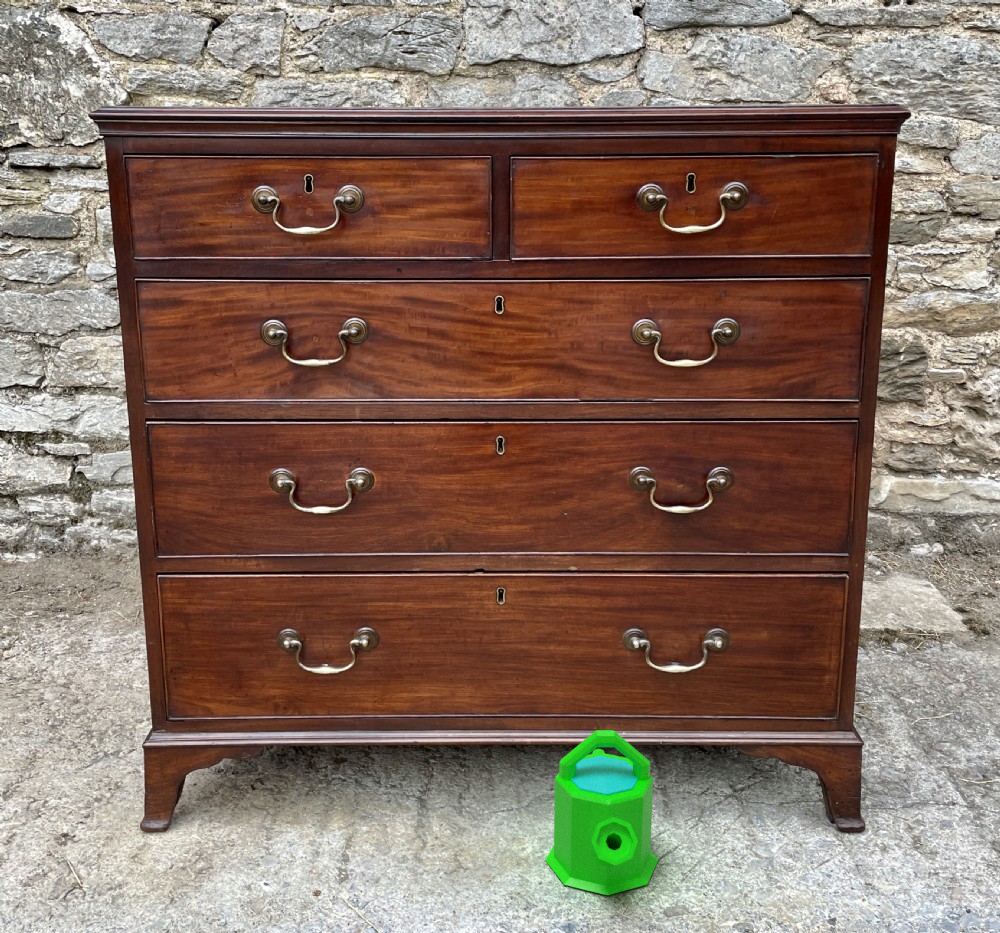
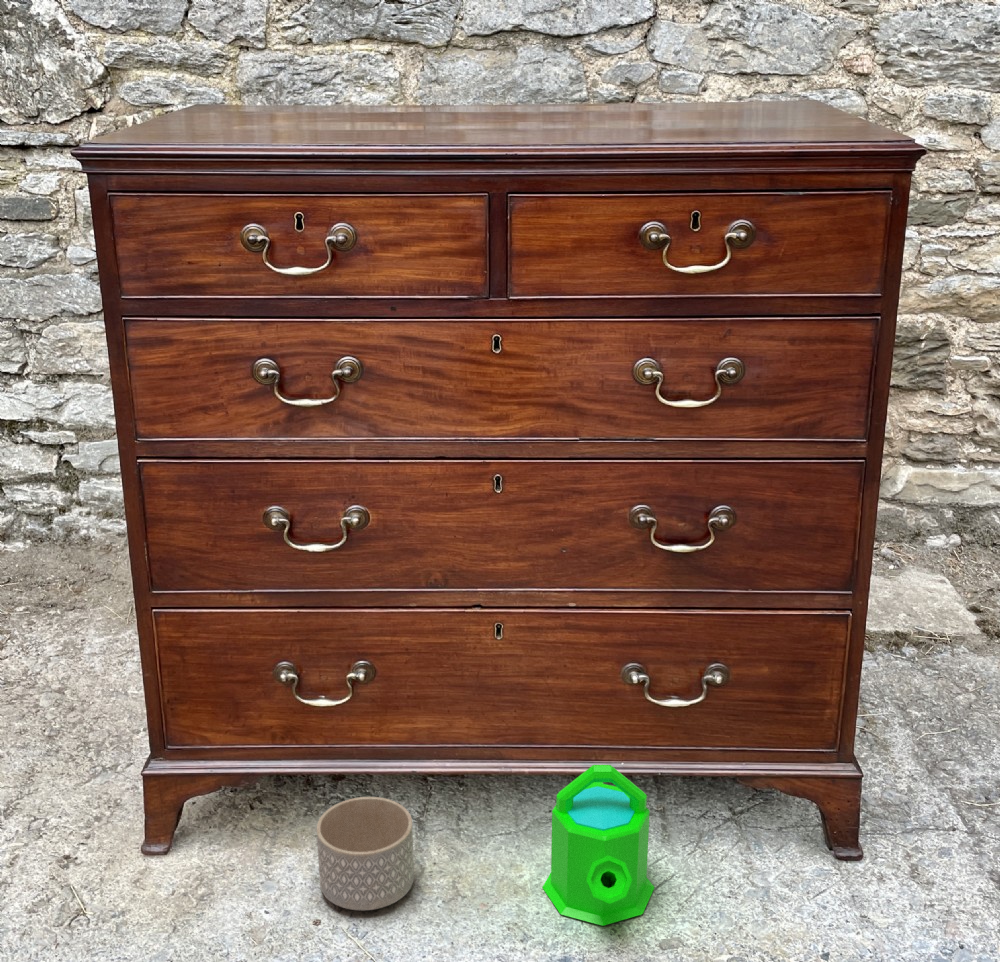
planter: none [318,768,415,881] -> present [317,797,414,910]

